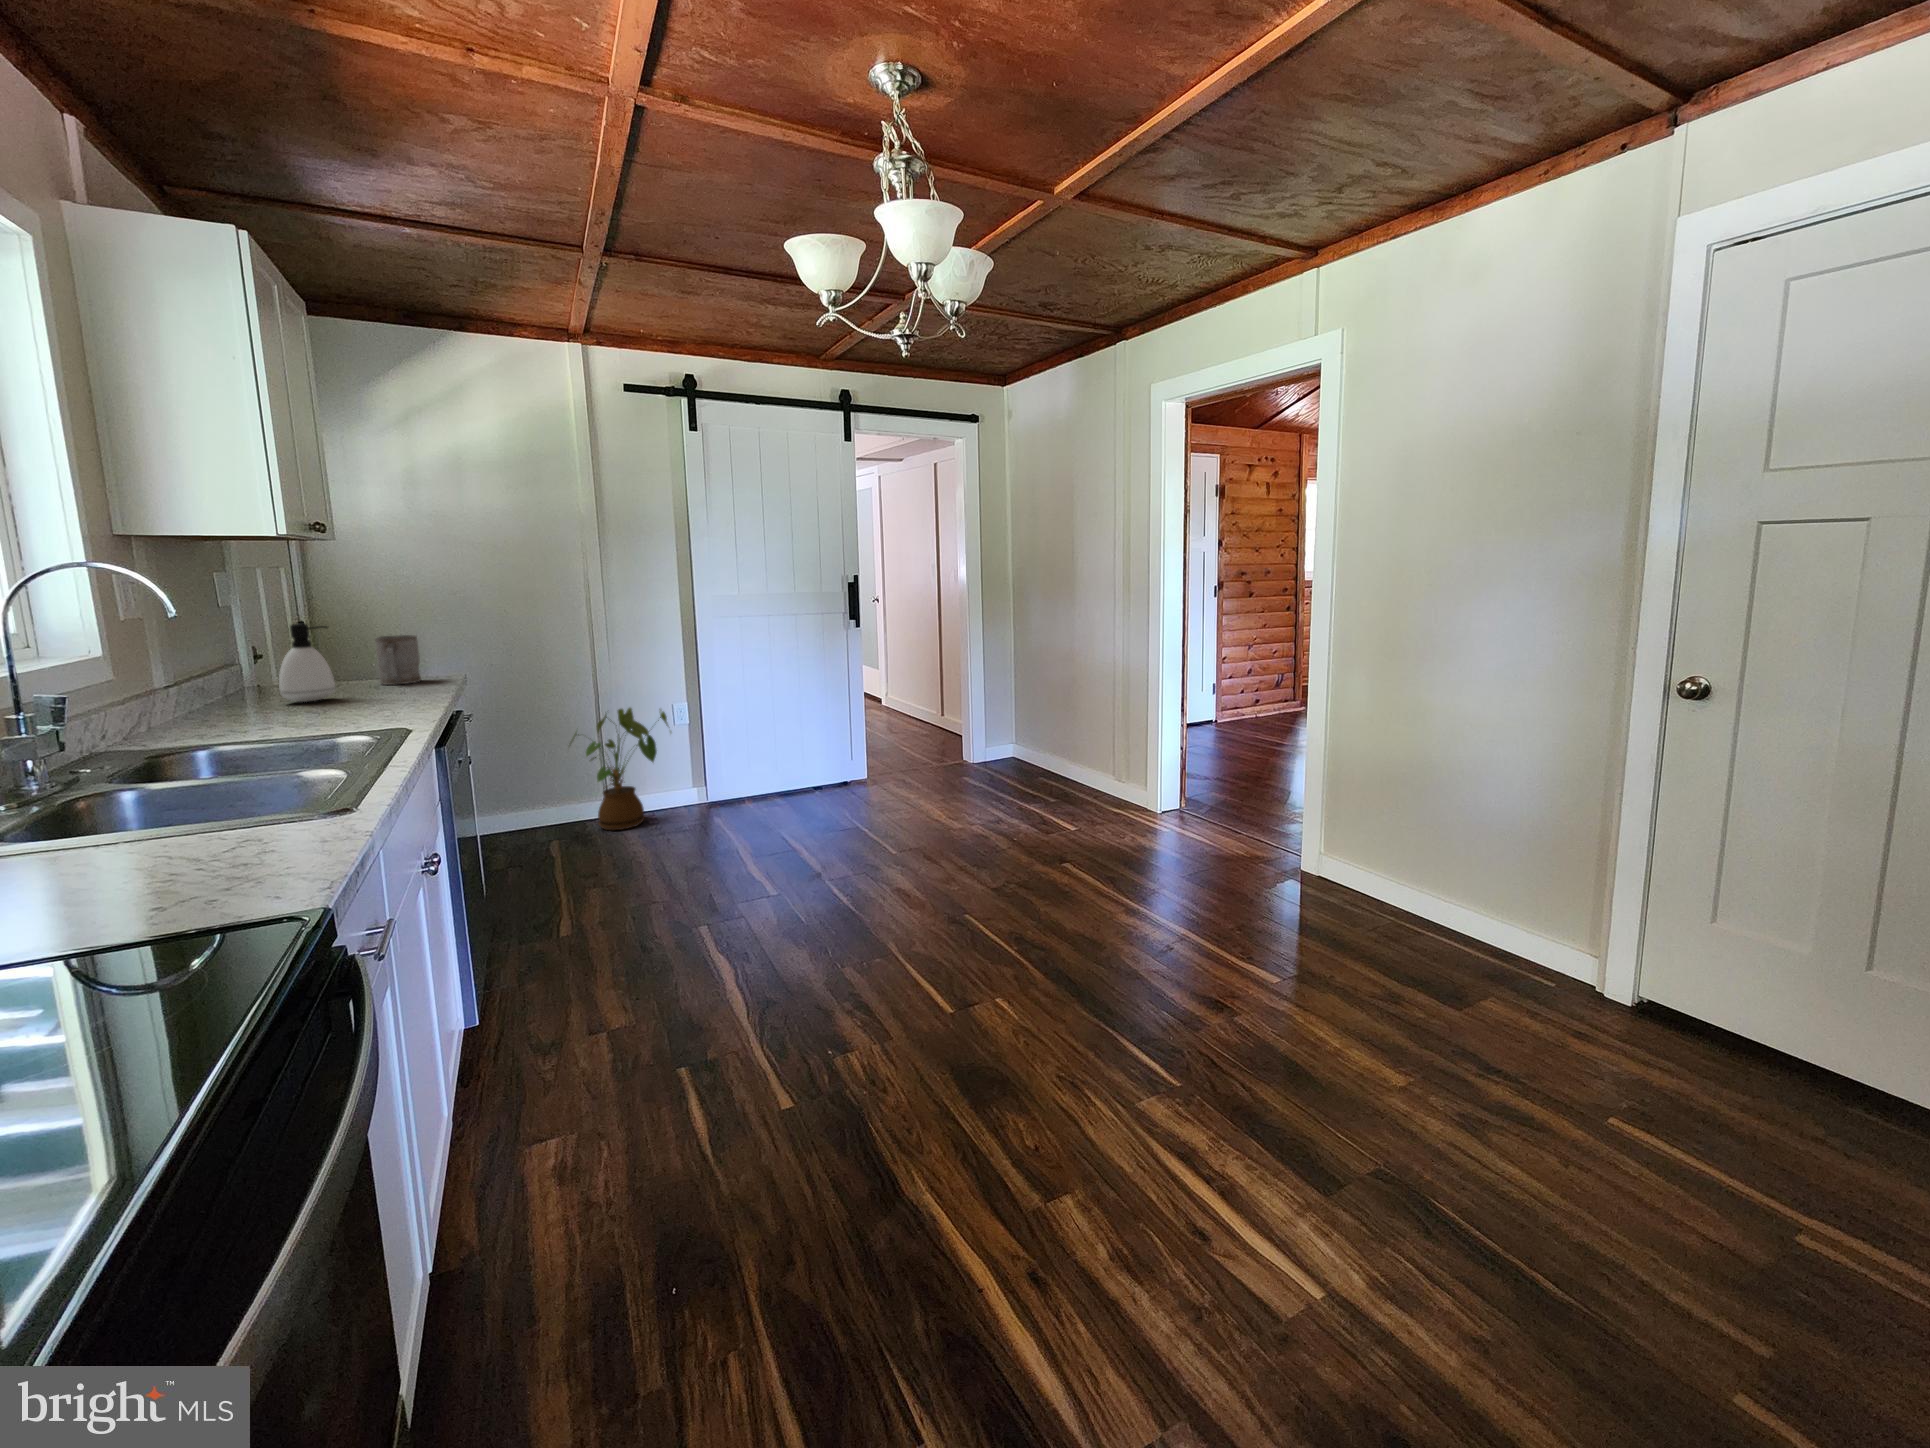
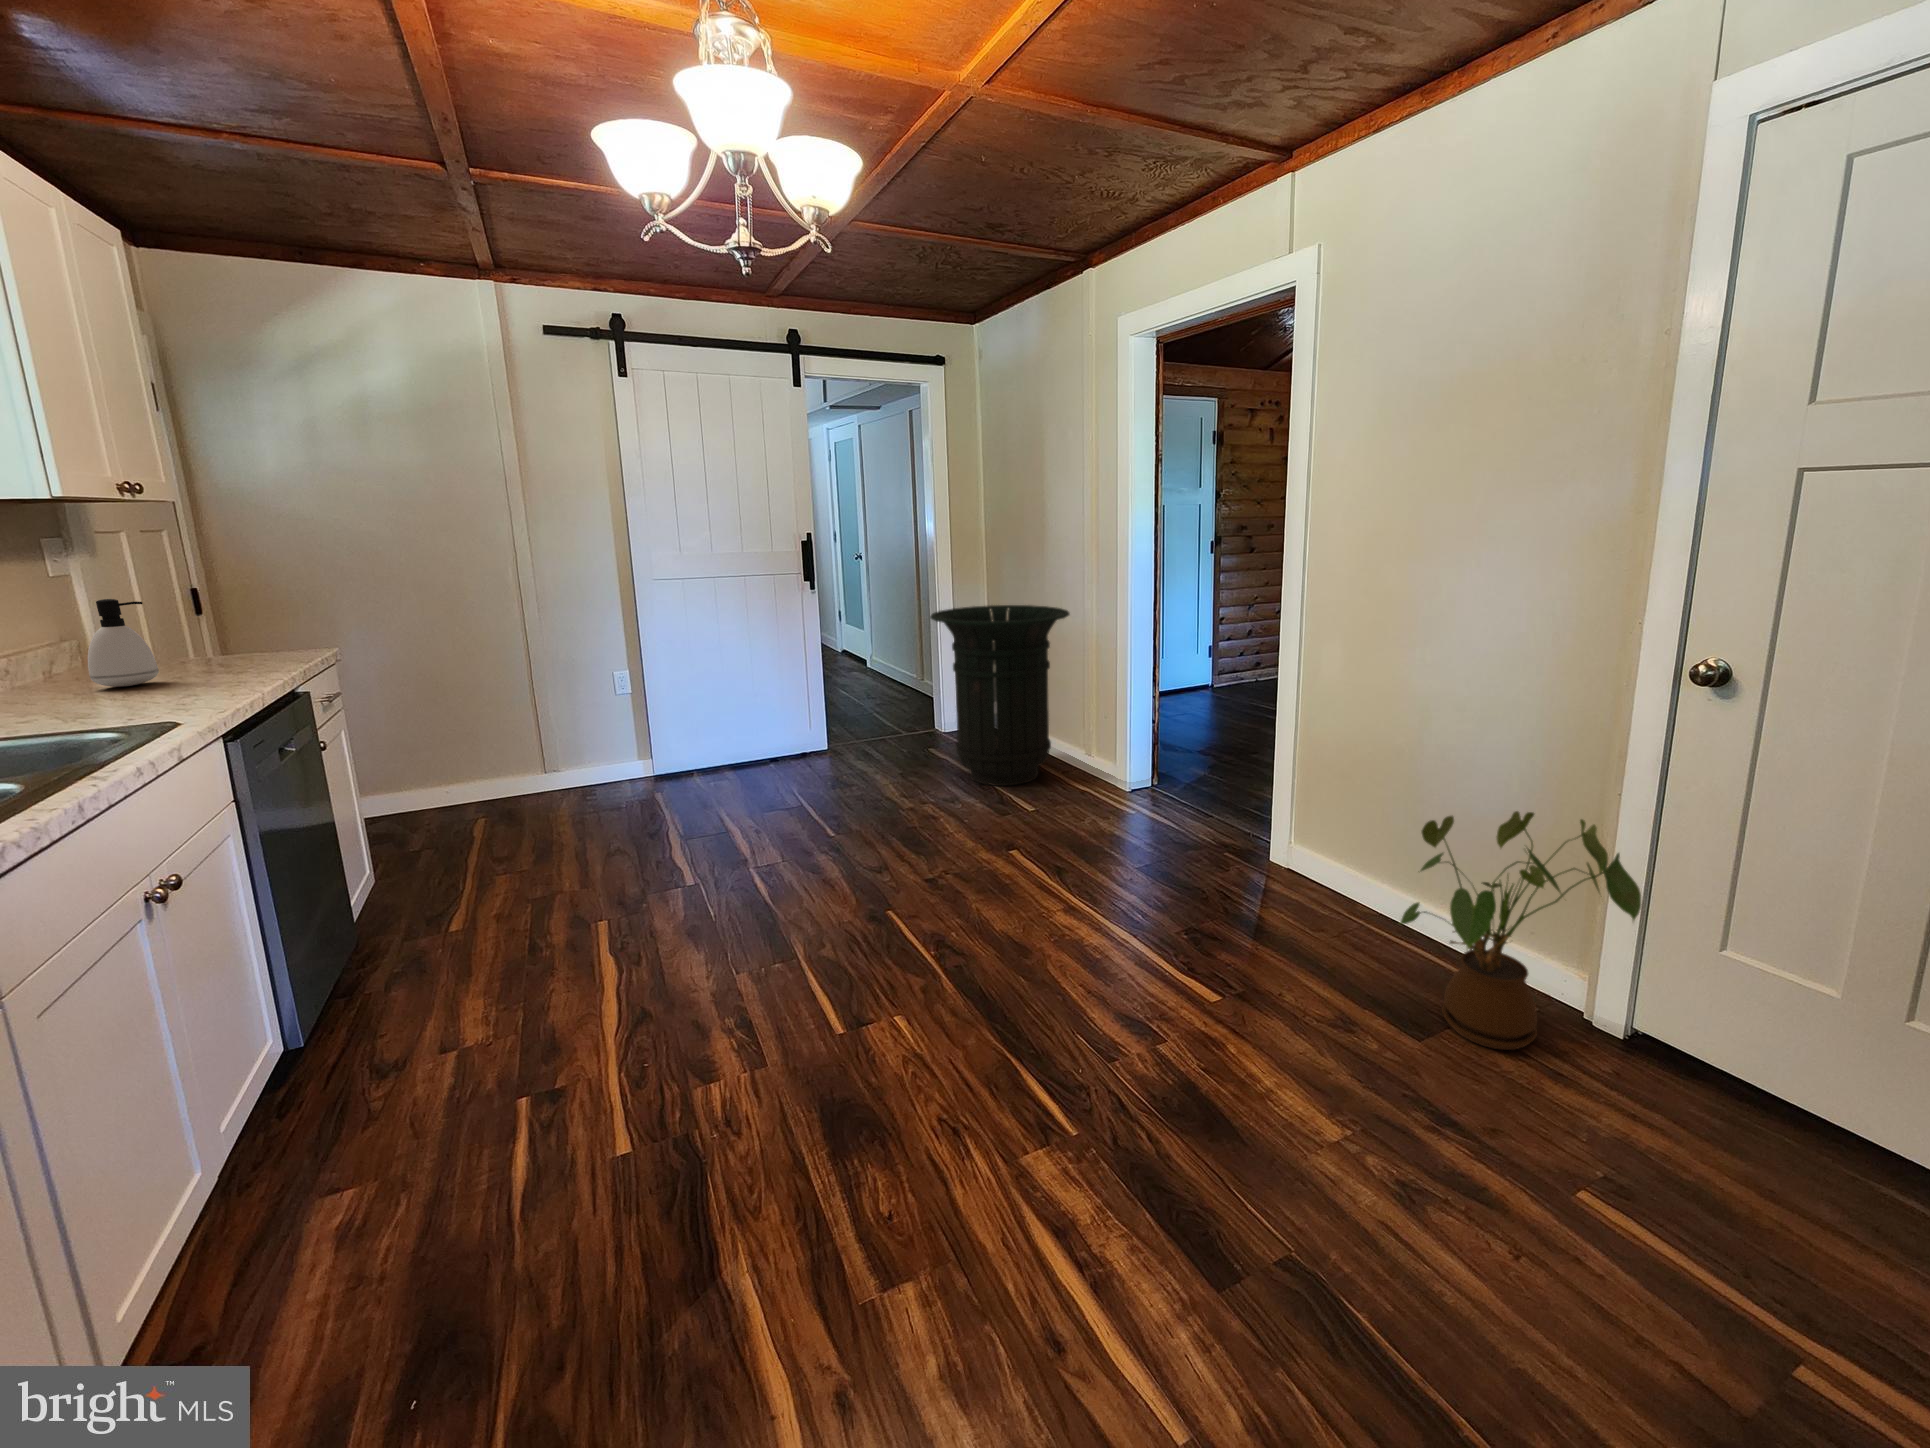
mug: present [375,635,421,685] -> none [221,608,281,664]
trash can: none [976,641,1103,807] -> present [930,605,1070,786]
house plant: present [570,708,668,830] -> present [1400,811,1642,1050]

